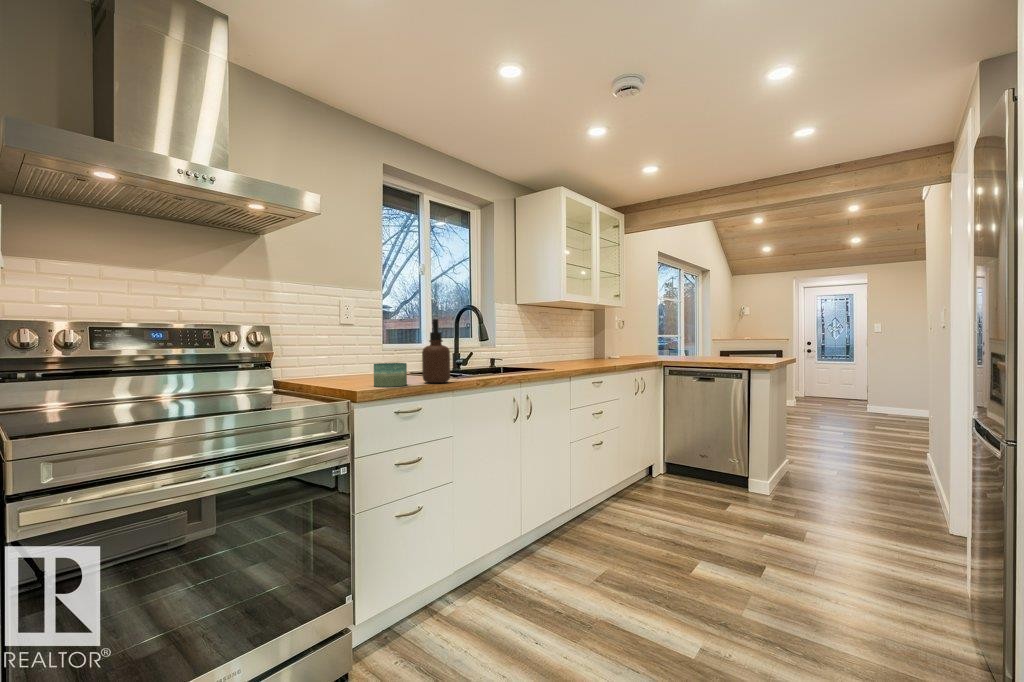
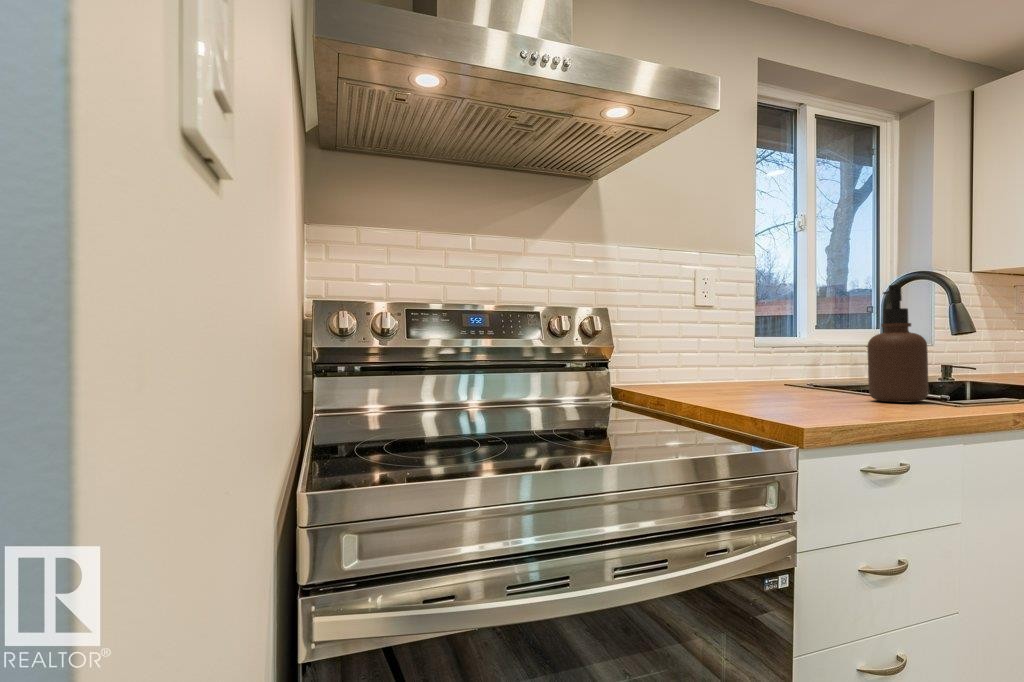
candle: present [374,363,407,387] -> none [783,364,847,405]

